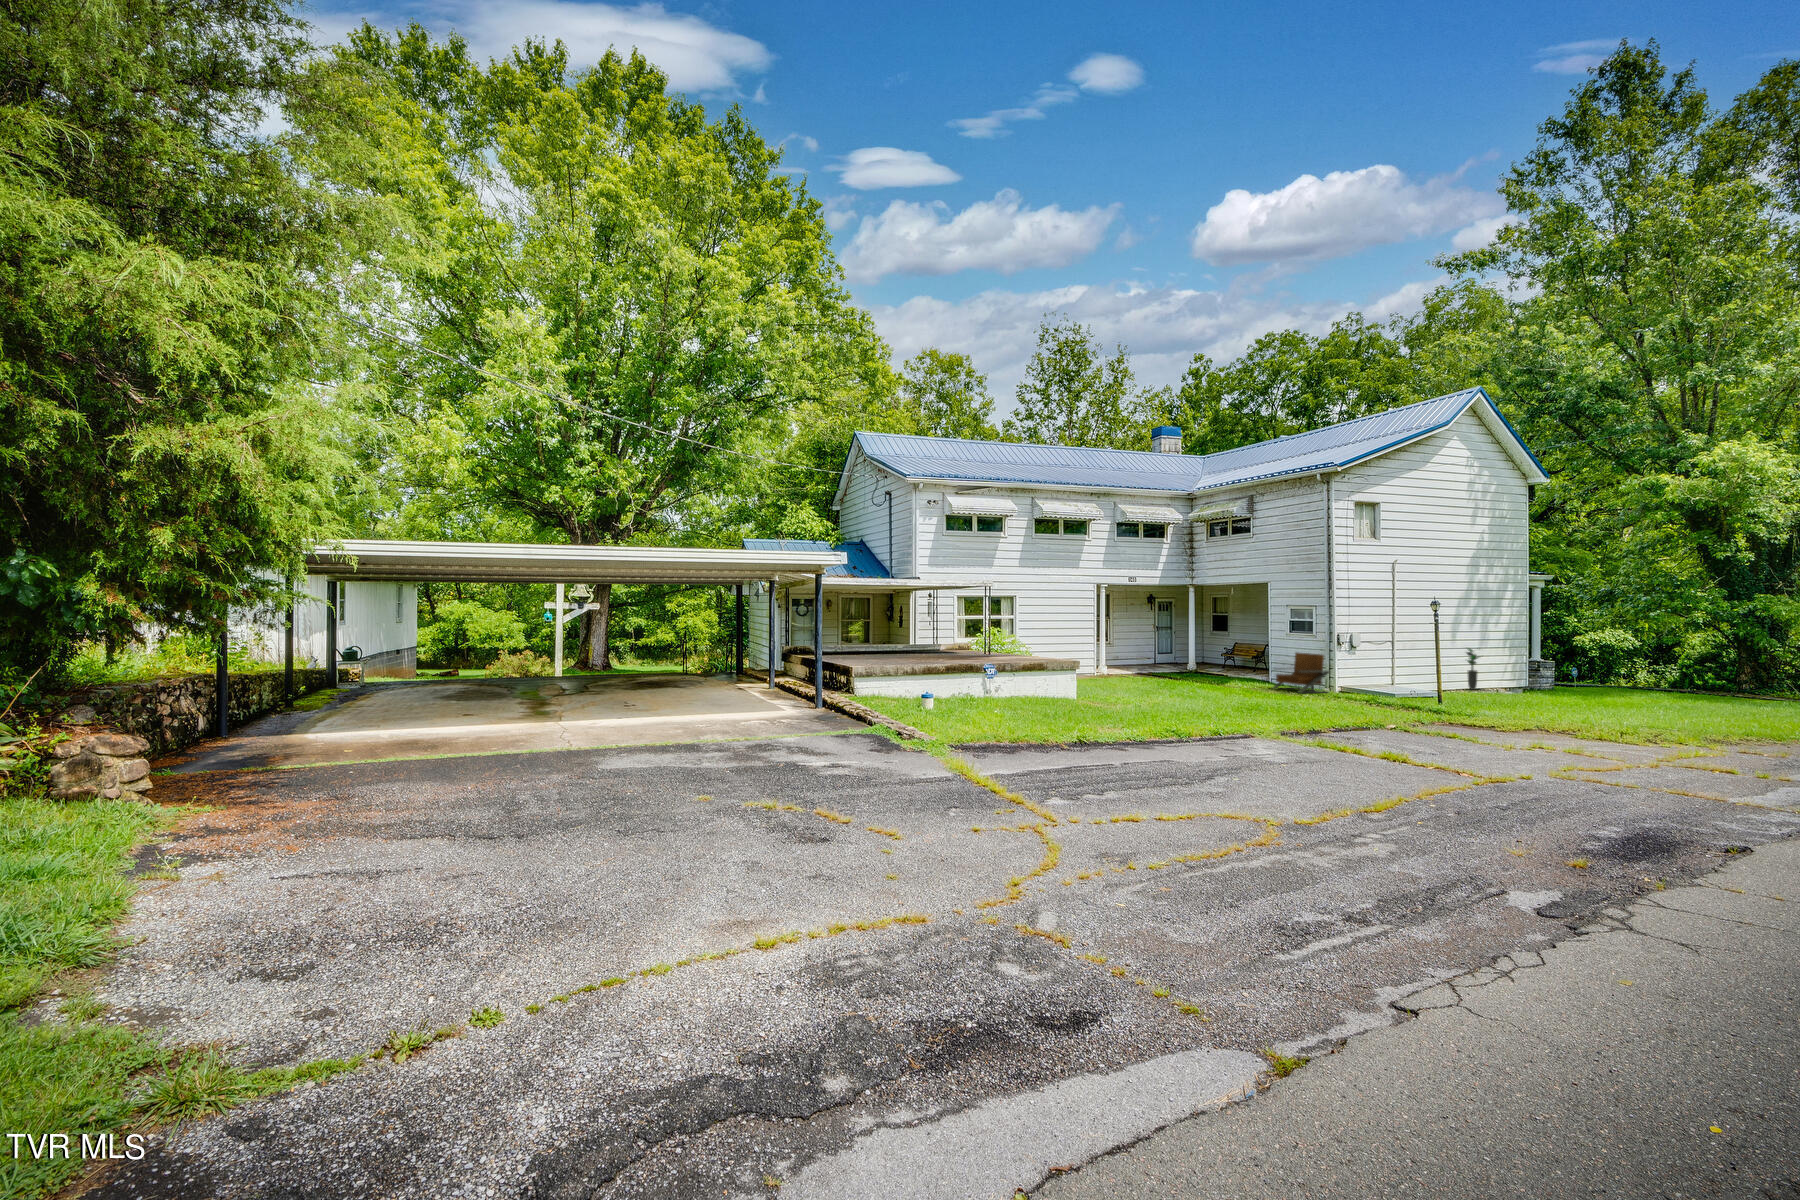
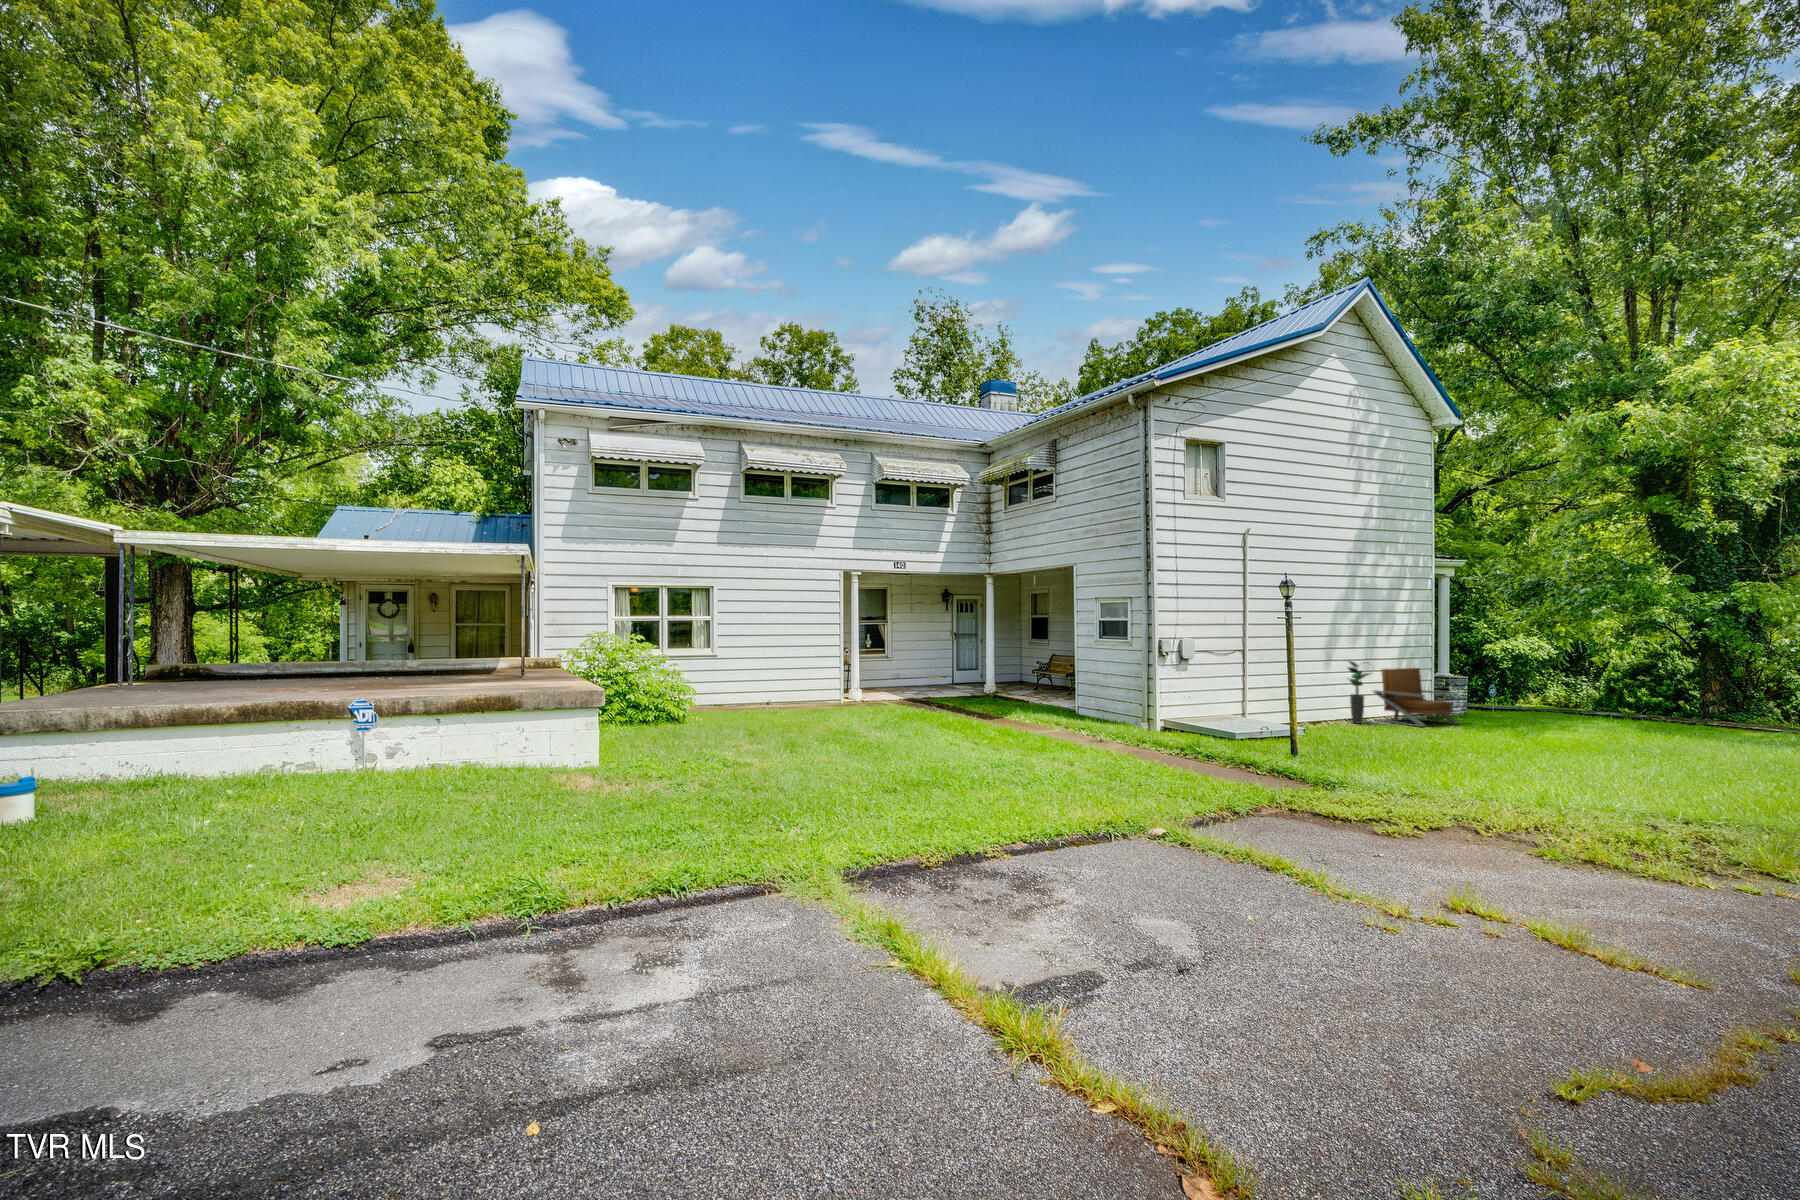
lounge chair: present [1272,653,1330,693] -> present [1374,668,1459,727]

